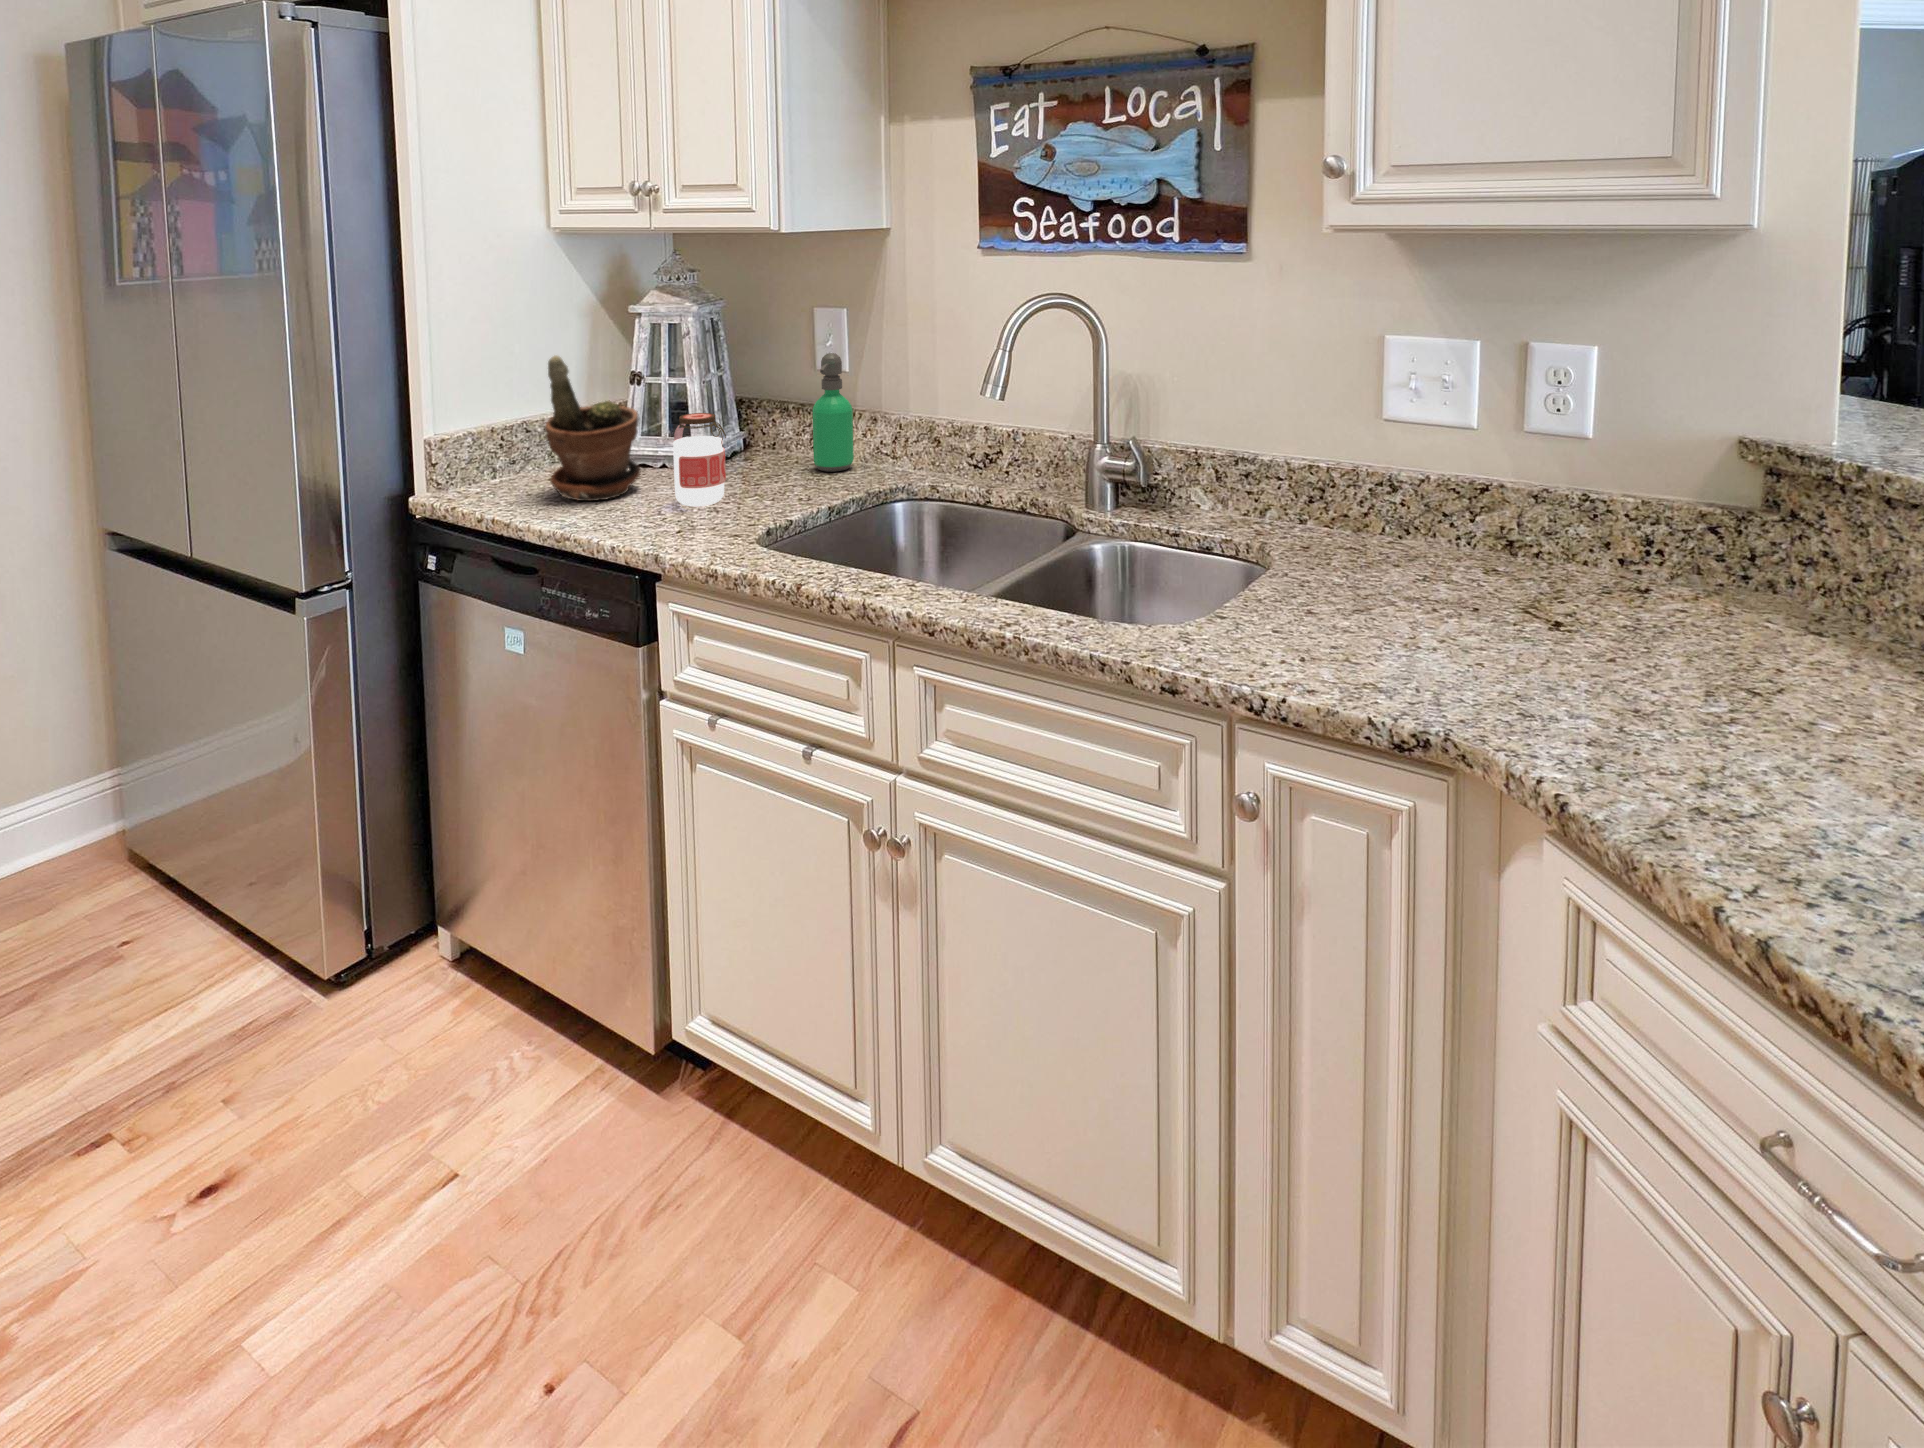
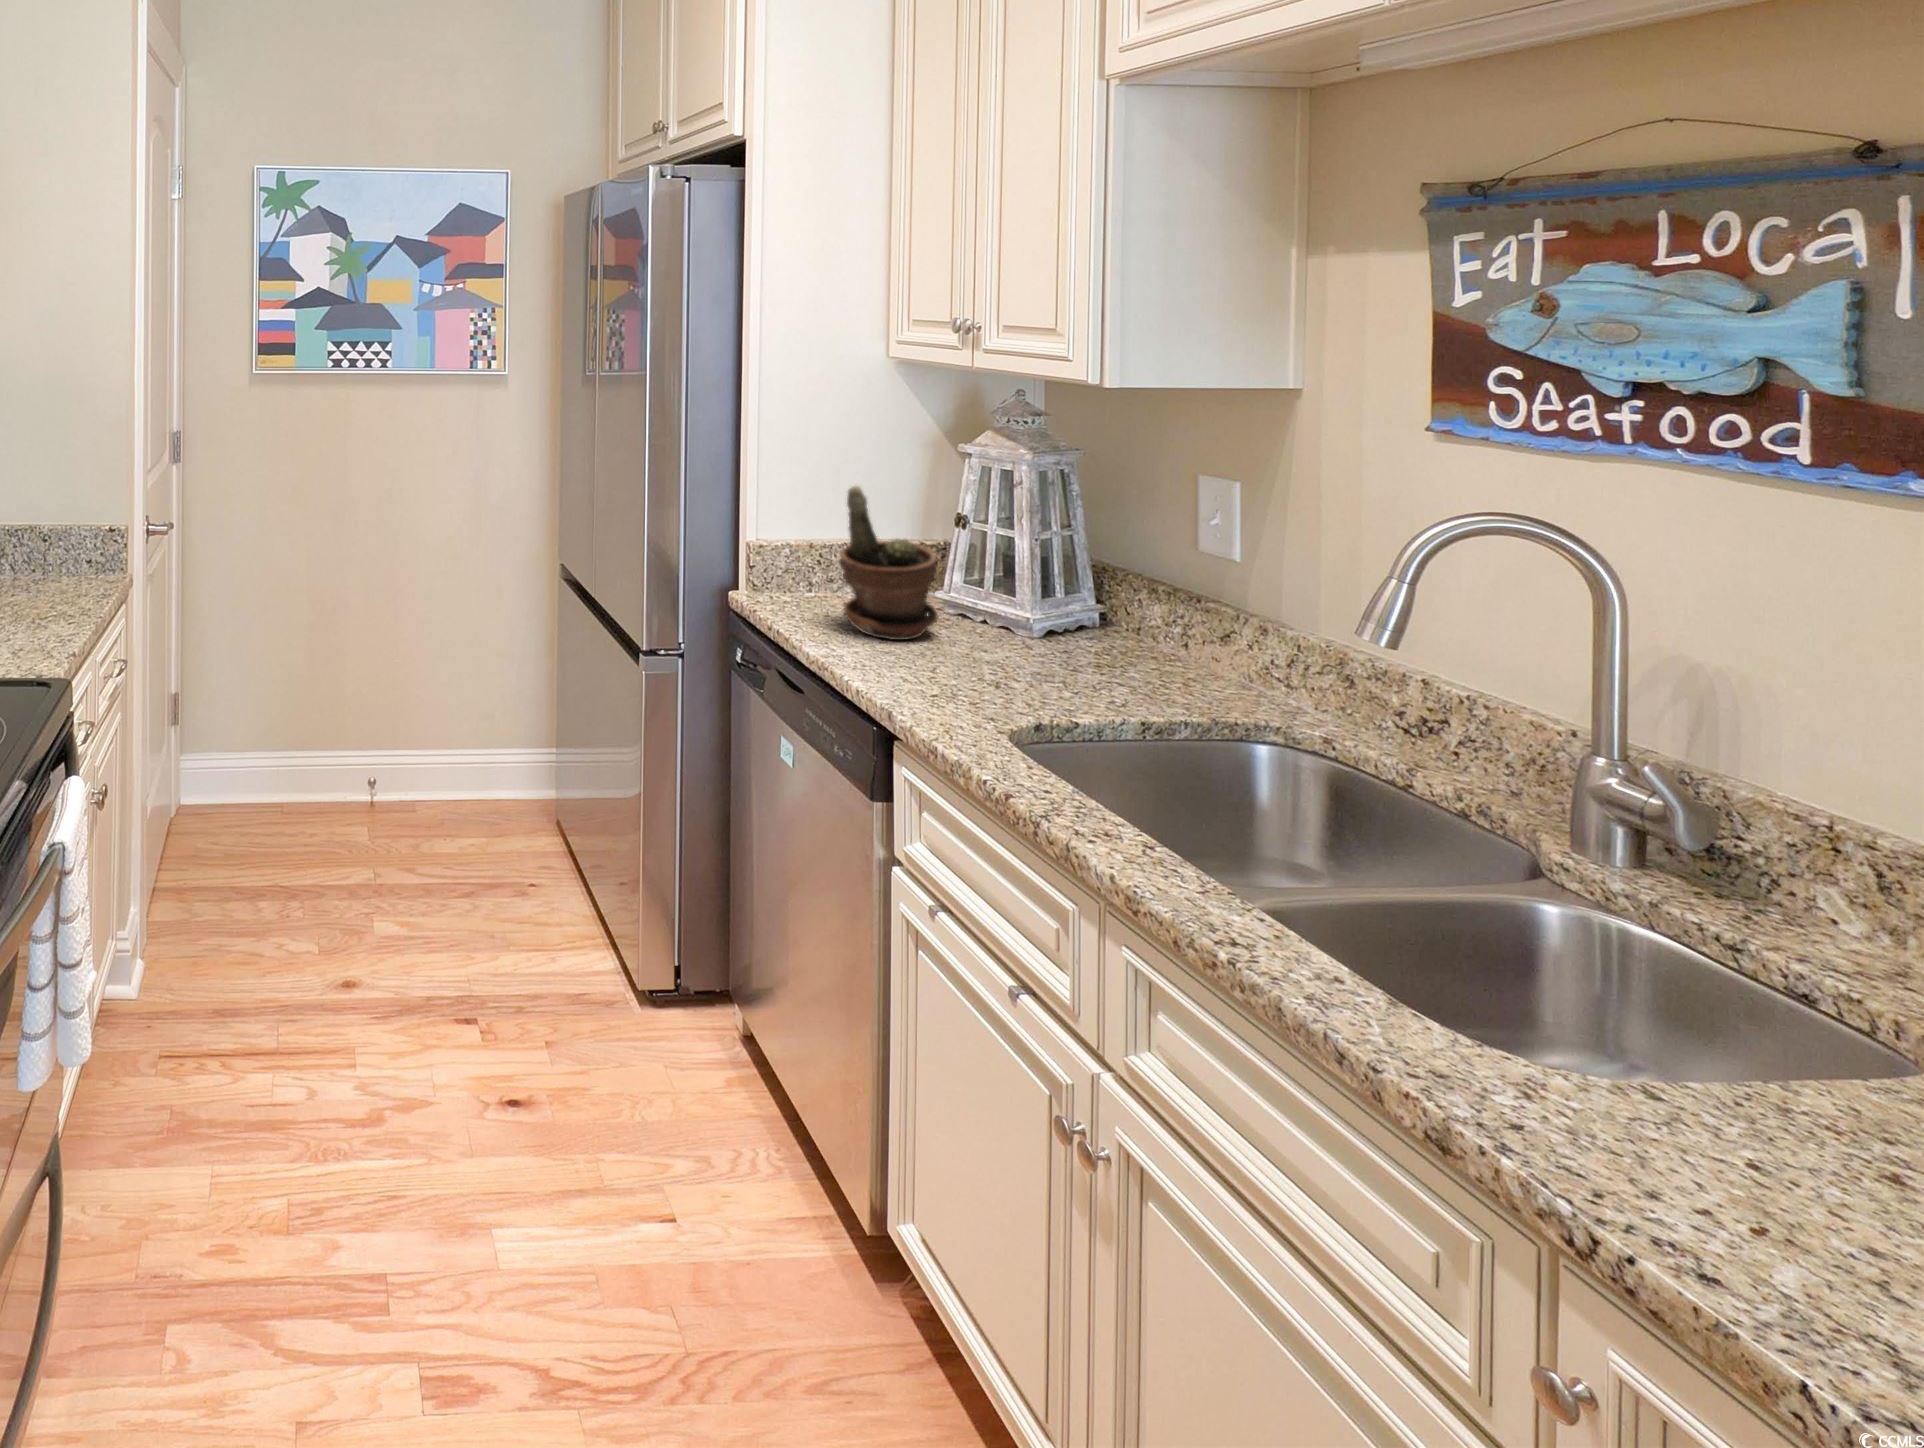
soap dispenser: present [813,353,854,471] -> none [1156,534,1217,682]
jar: present [673,413,726,506] -> none [952,571,1017,677]

